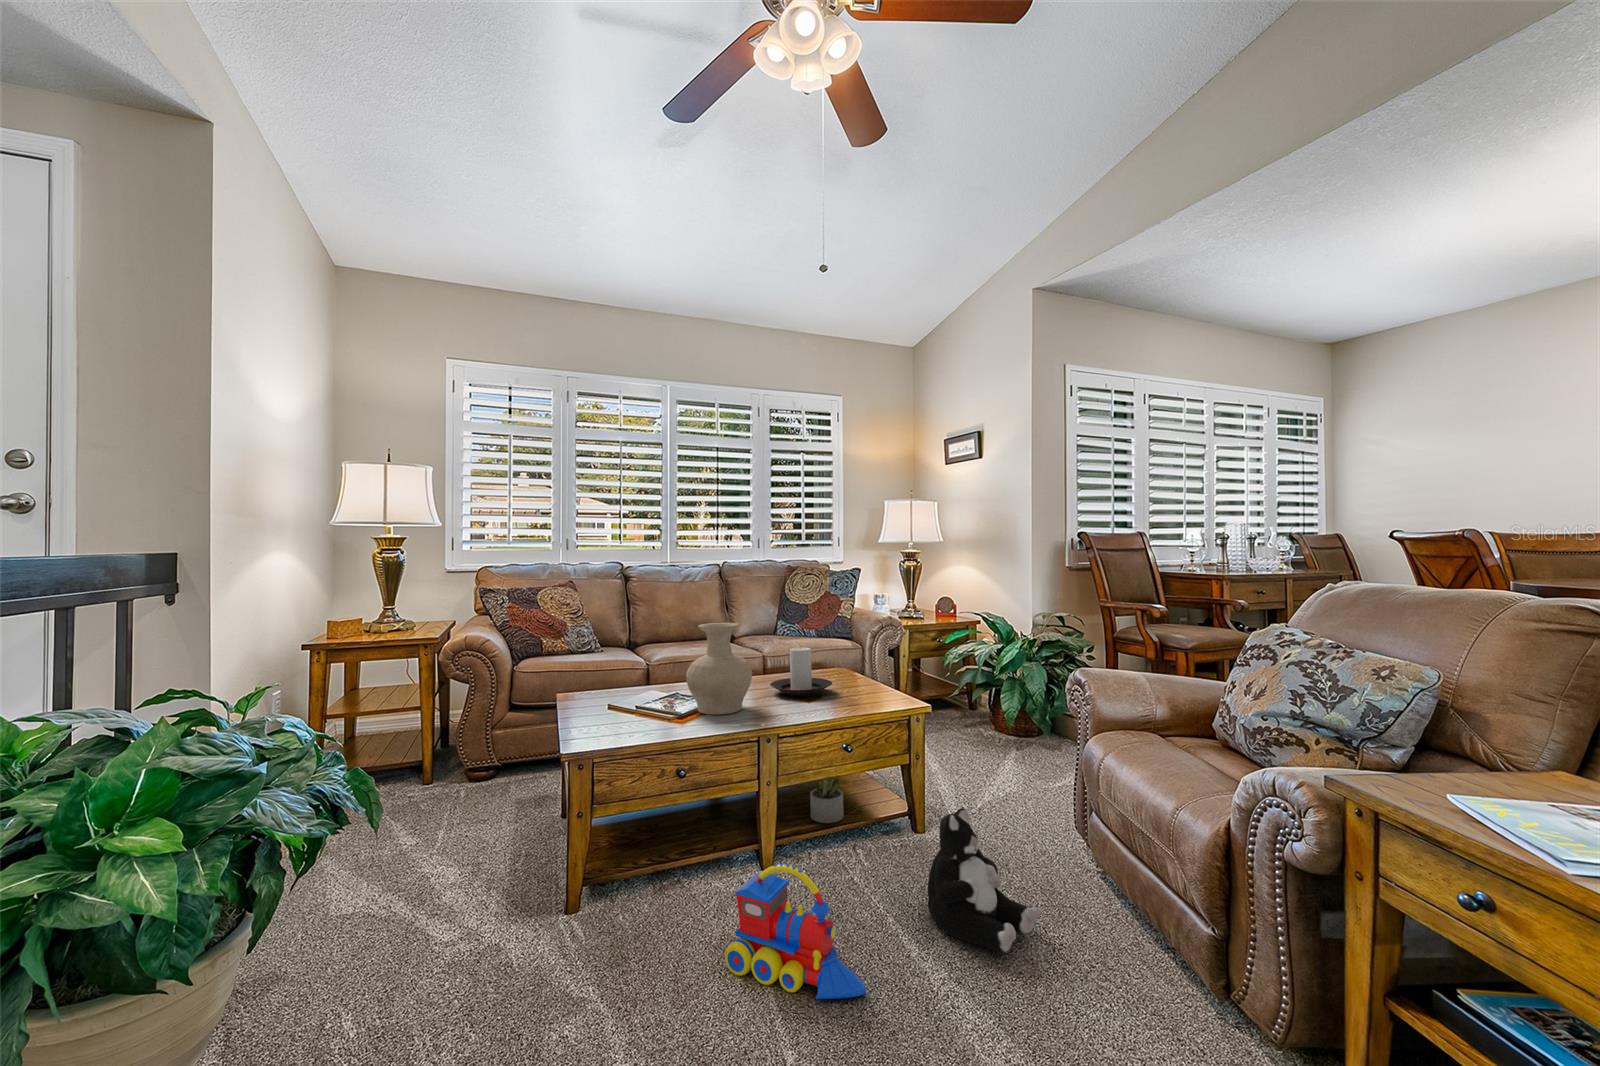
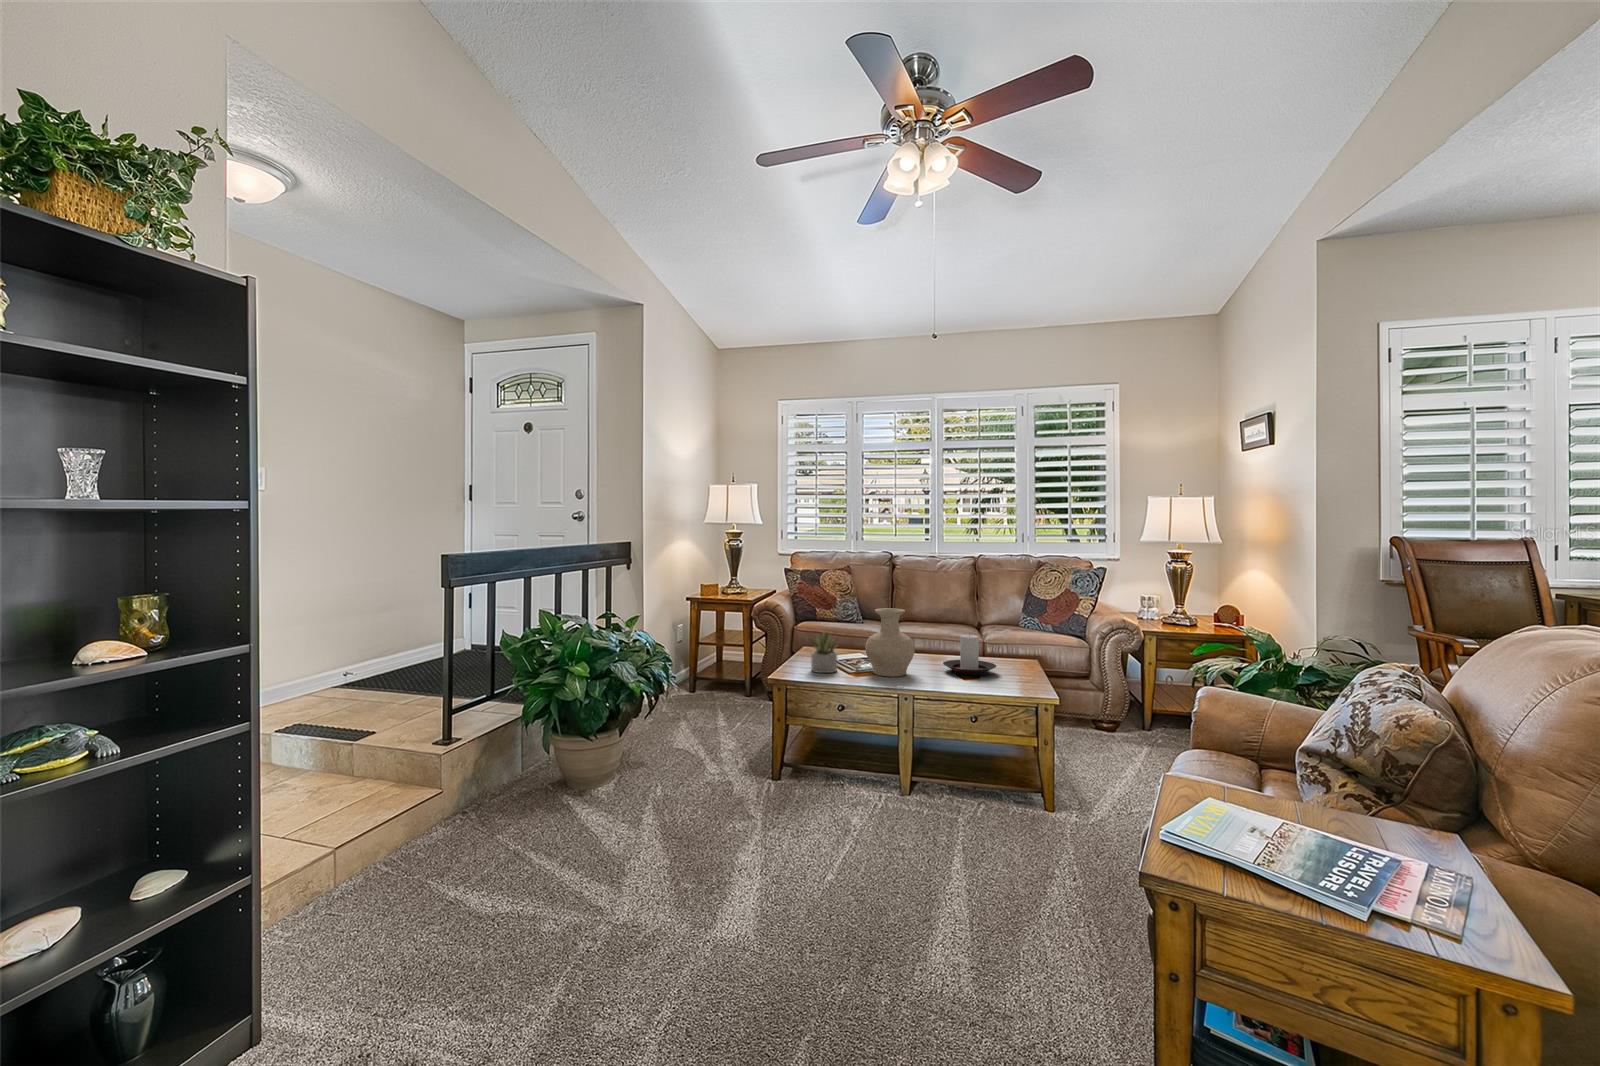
succulent plant: present [810,777,844,823] -> present [810,631,837,673]
plush toy: present [928,808,1040,952] -> none [982,776,1067,885]
toy train: present [725,864,867,999] -> none [830,774,901,870]

